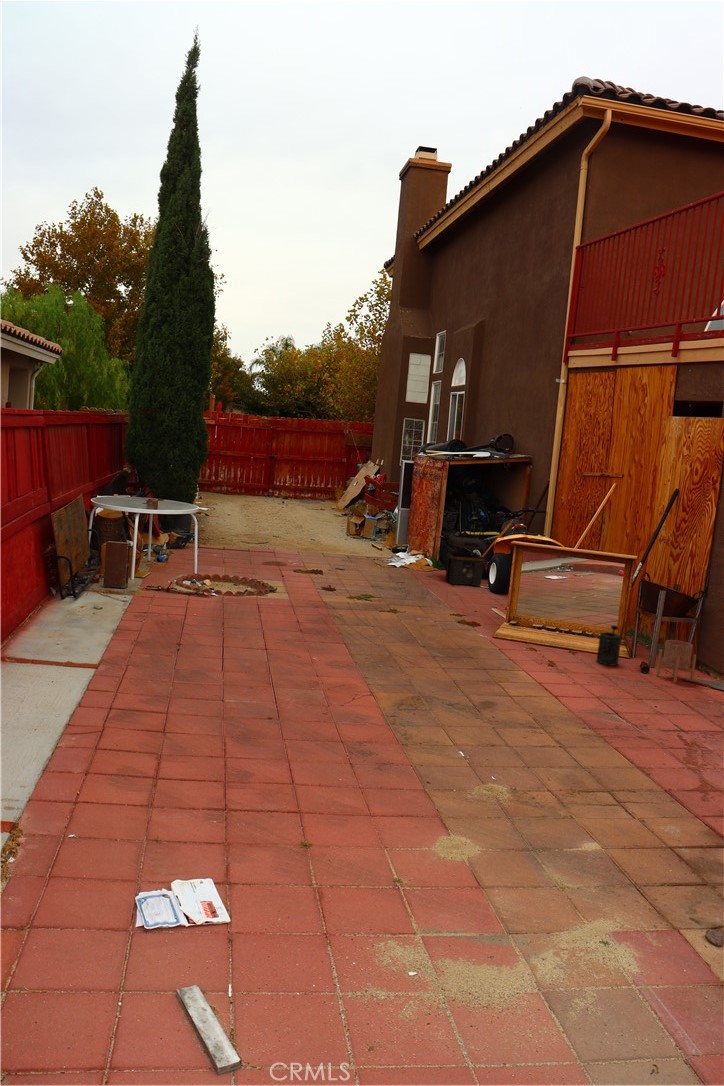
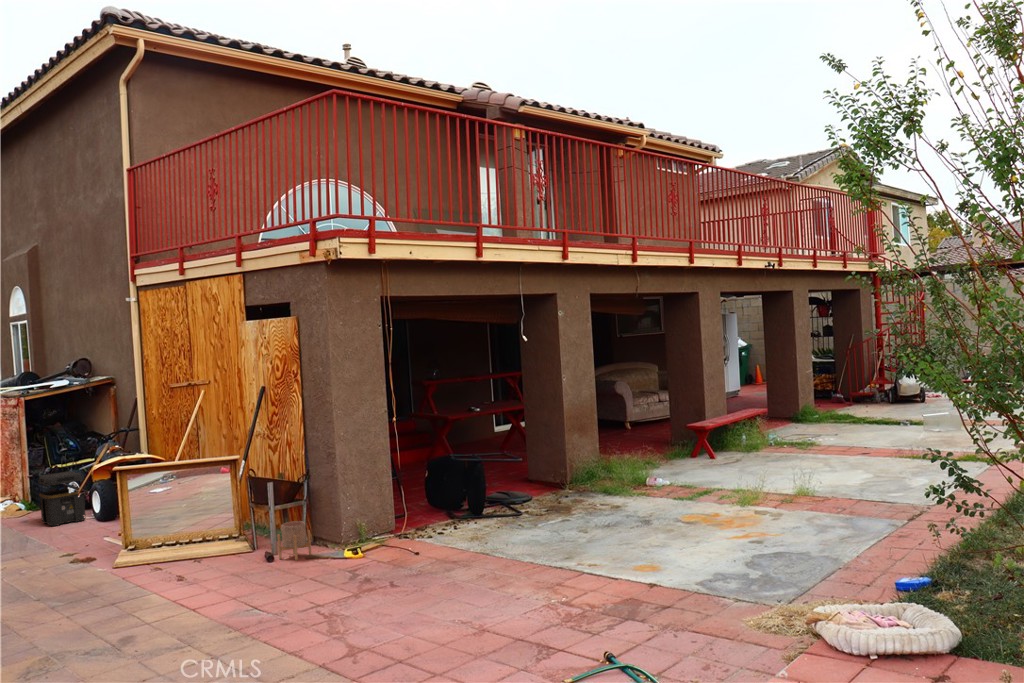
watering can: present [597,626,621,665] -> none [220,524,243,564]

